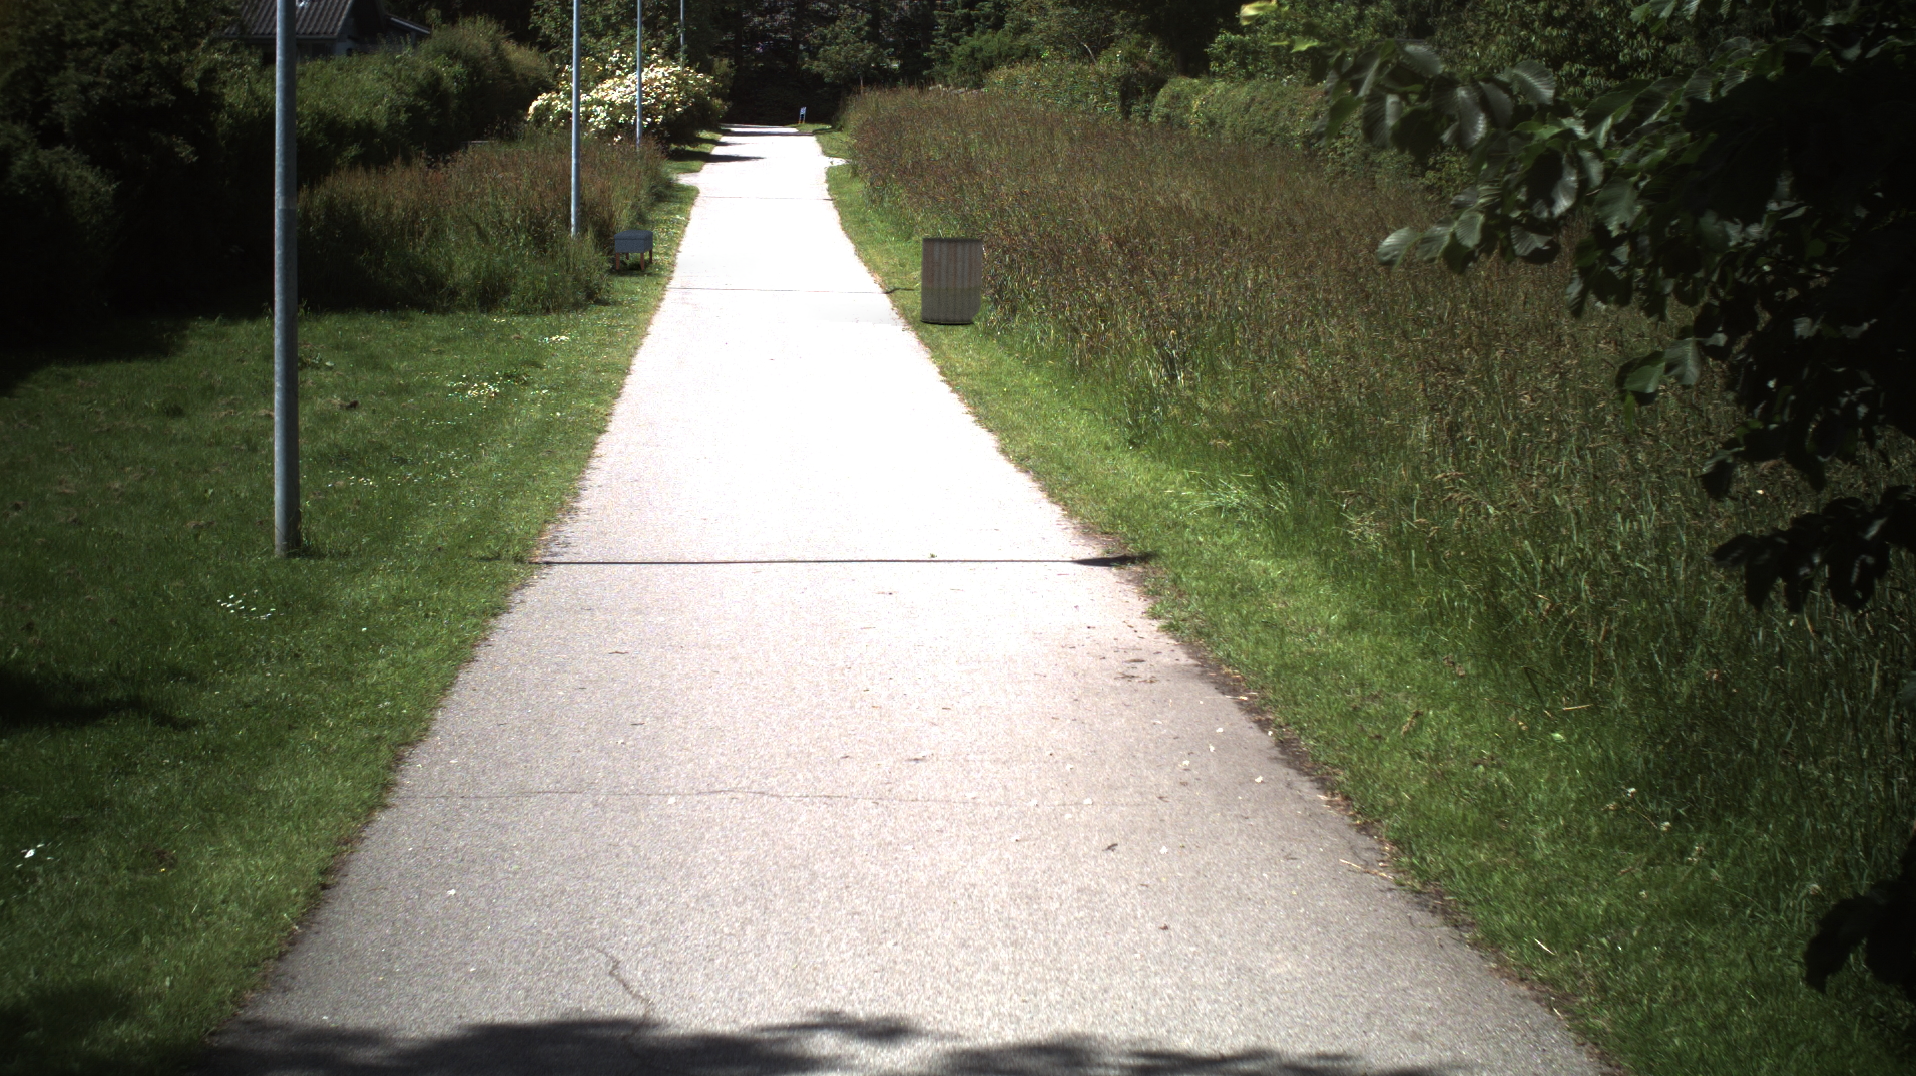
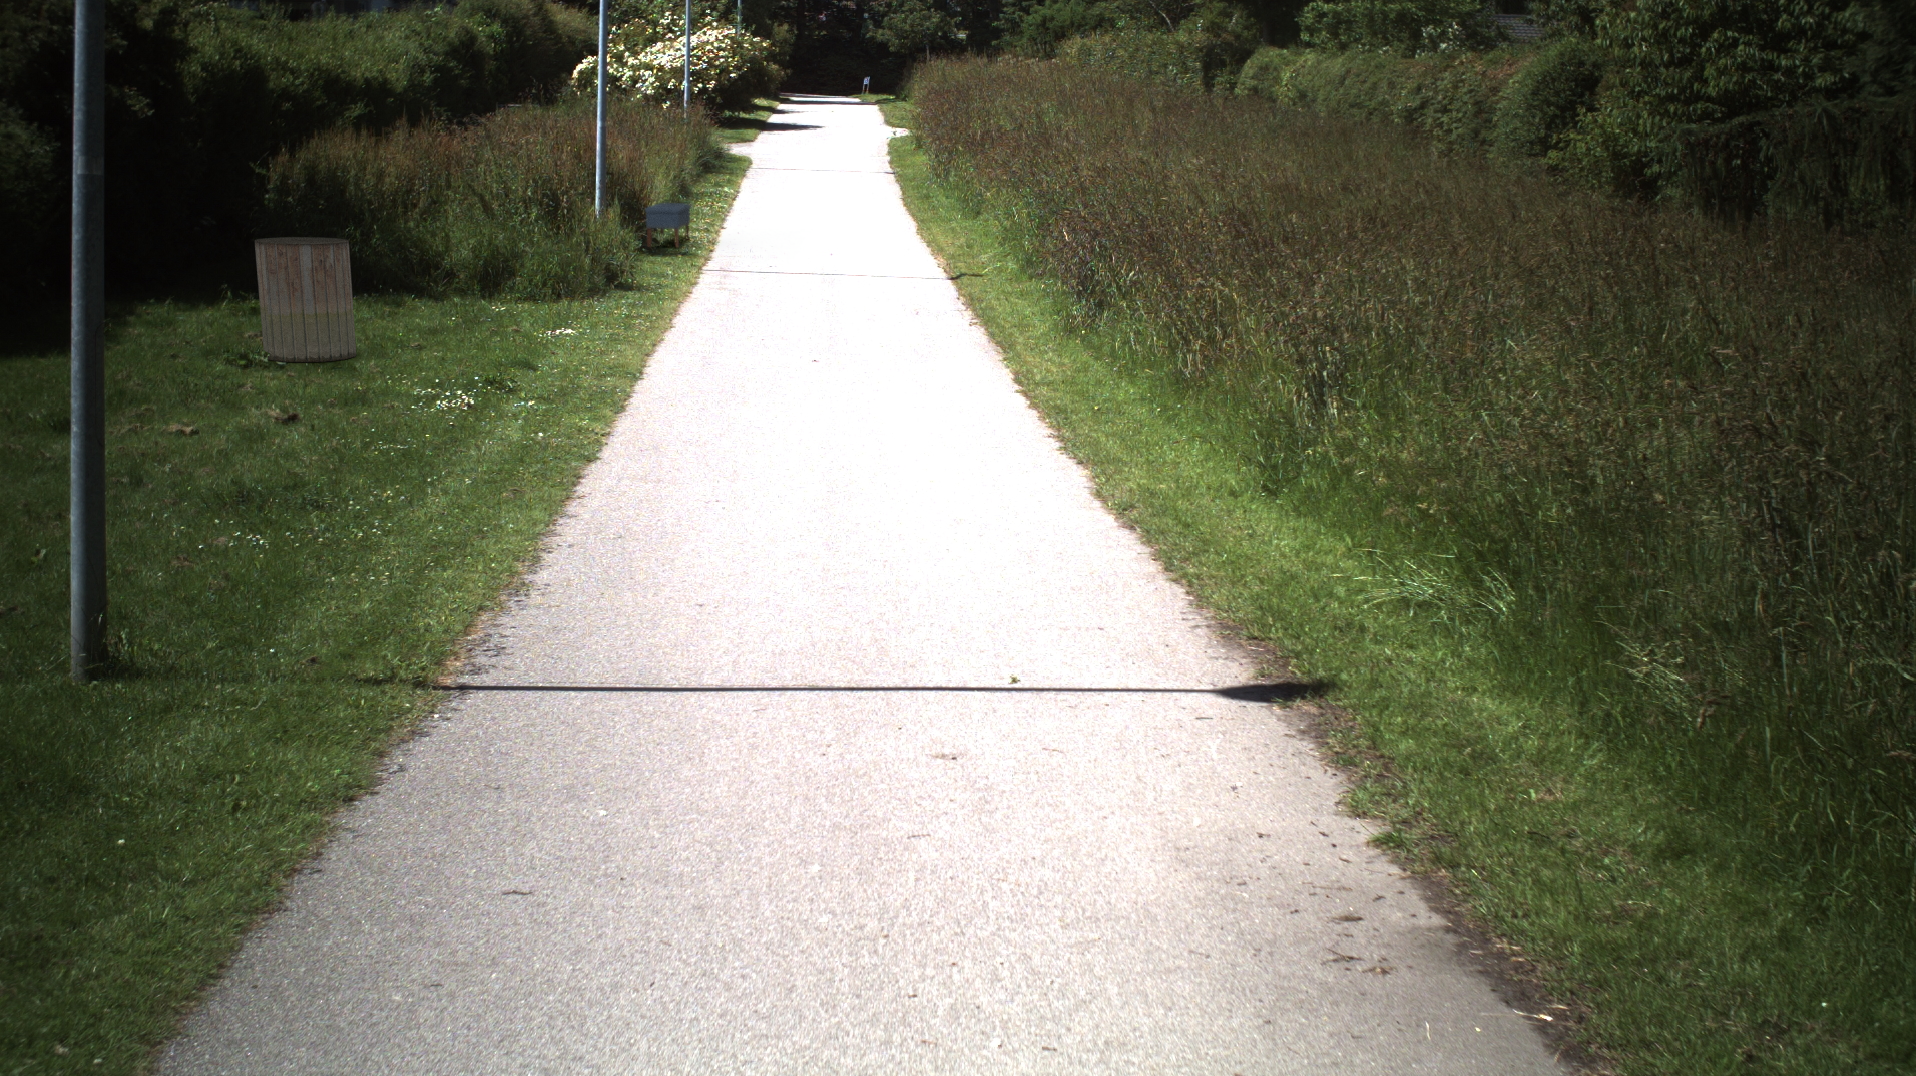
trash can: present [921,237,983,324] -> present [255,237,356,362]

